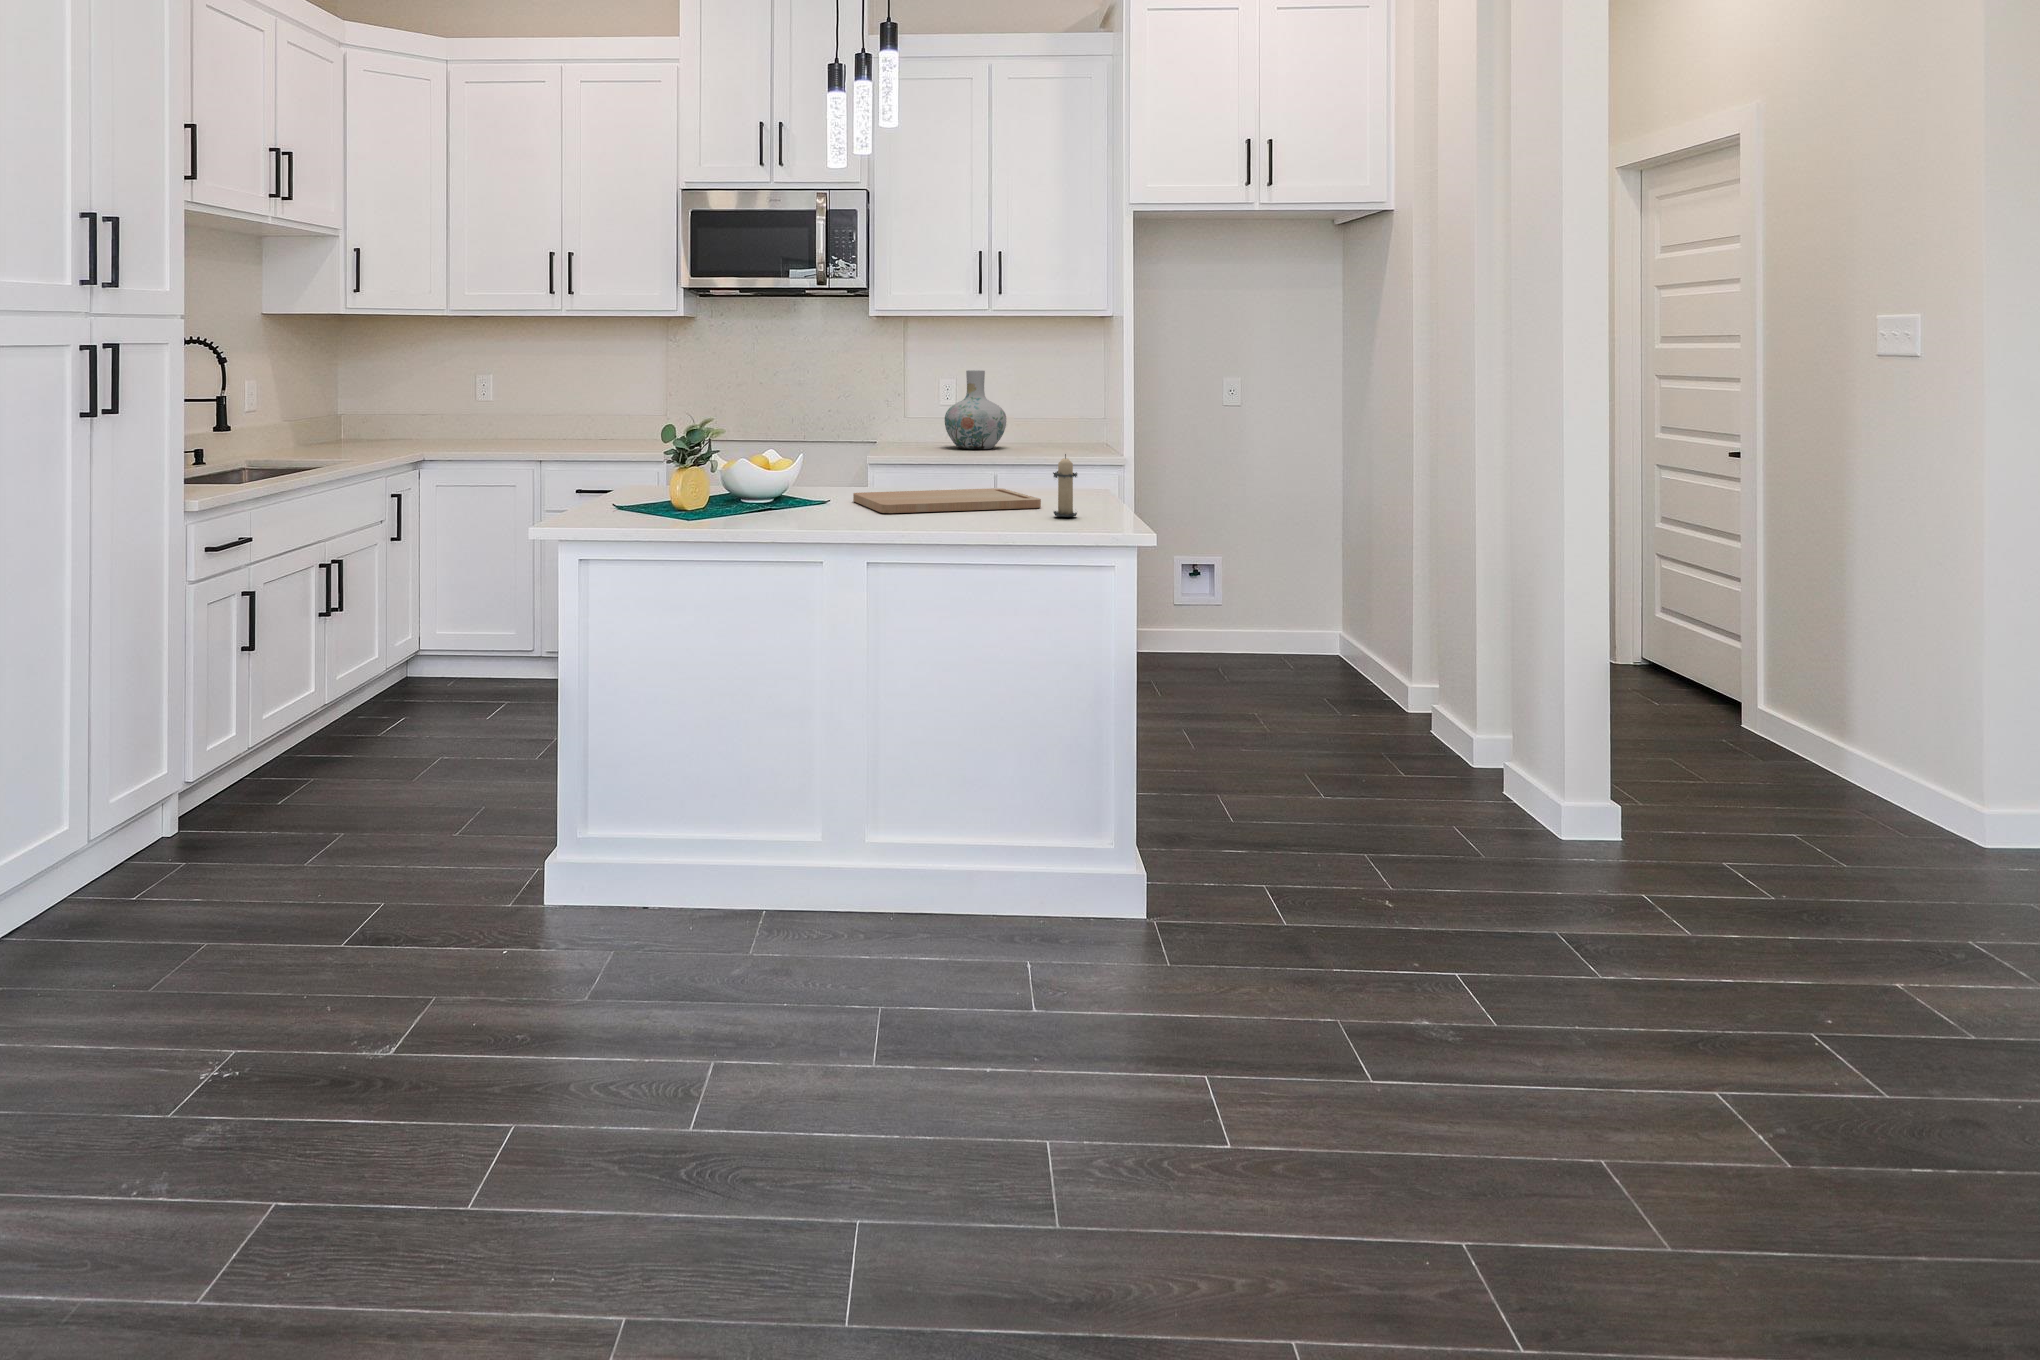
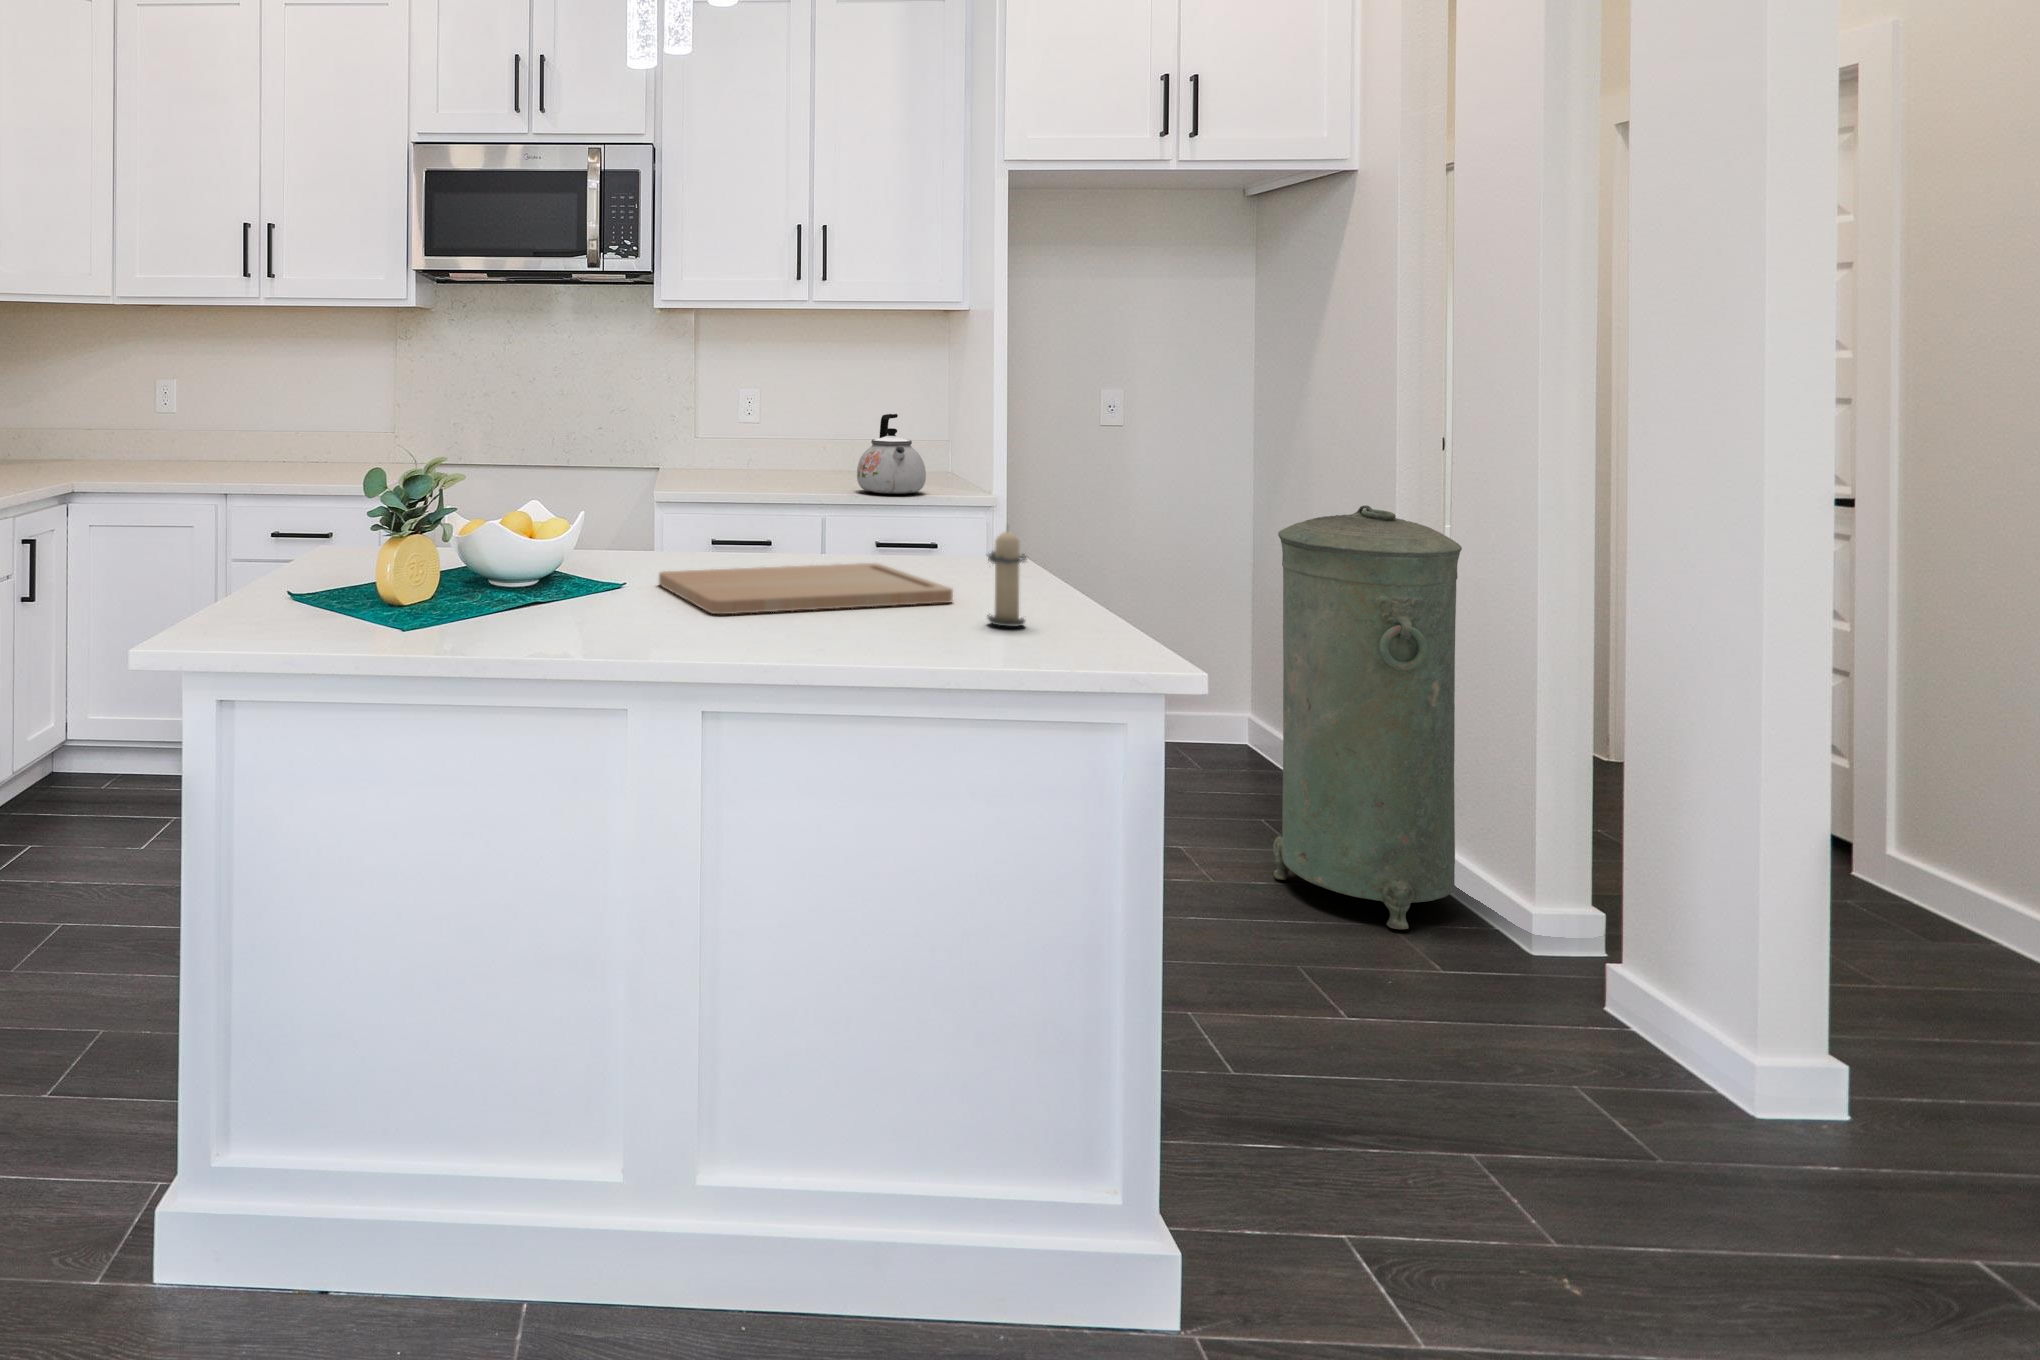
vase: present [945,370,1006,449] -> none [751,381,832,484]
kettle: none [1022,394,1073,455] -> present [857,414,926,494]
trash can: none [1314,455,1438,752] -> present [1273,505,1462,929]

